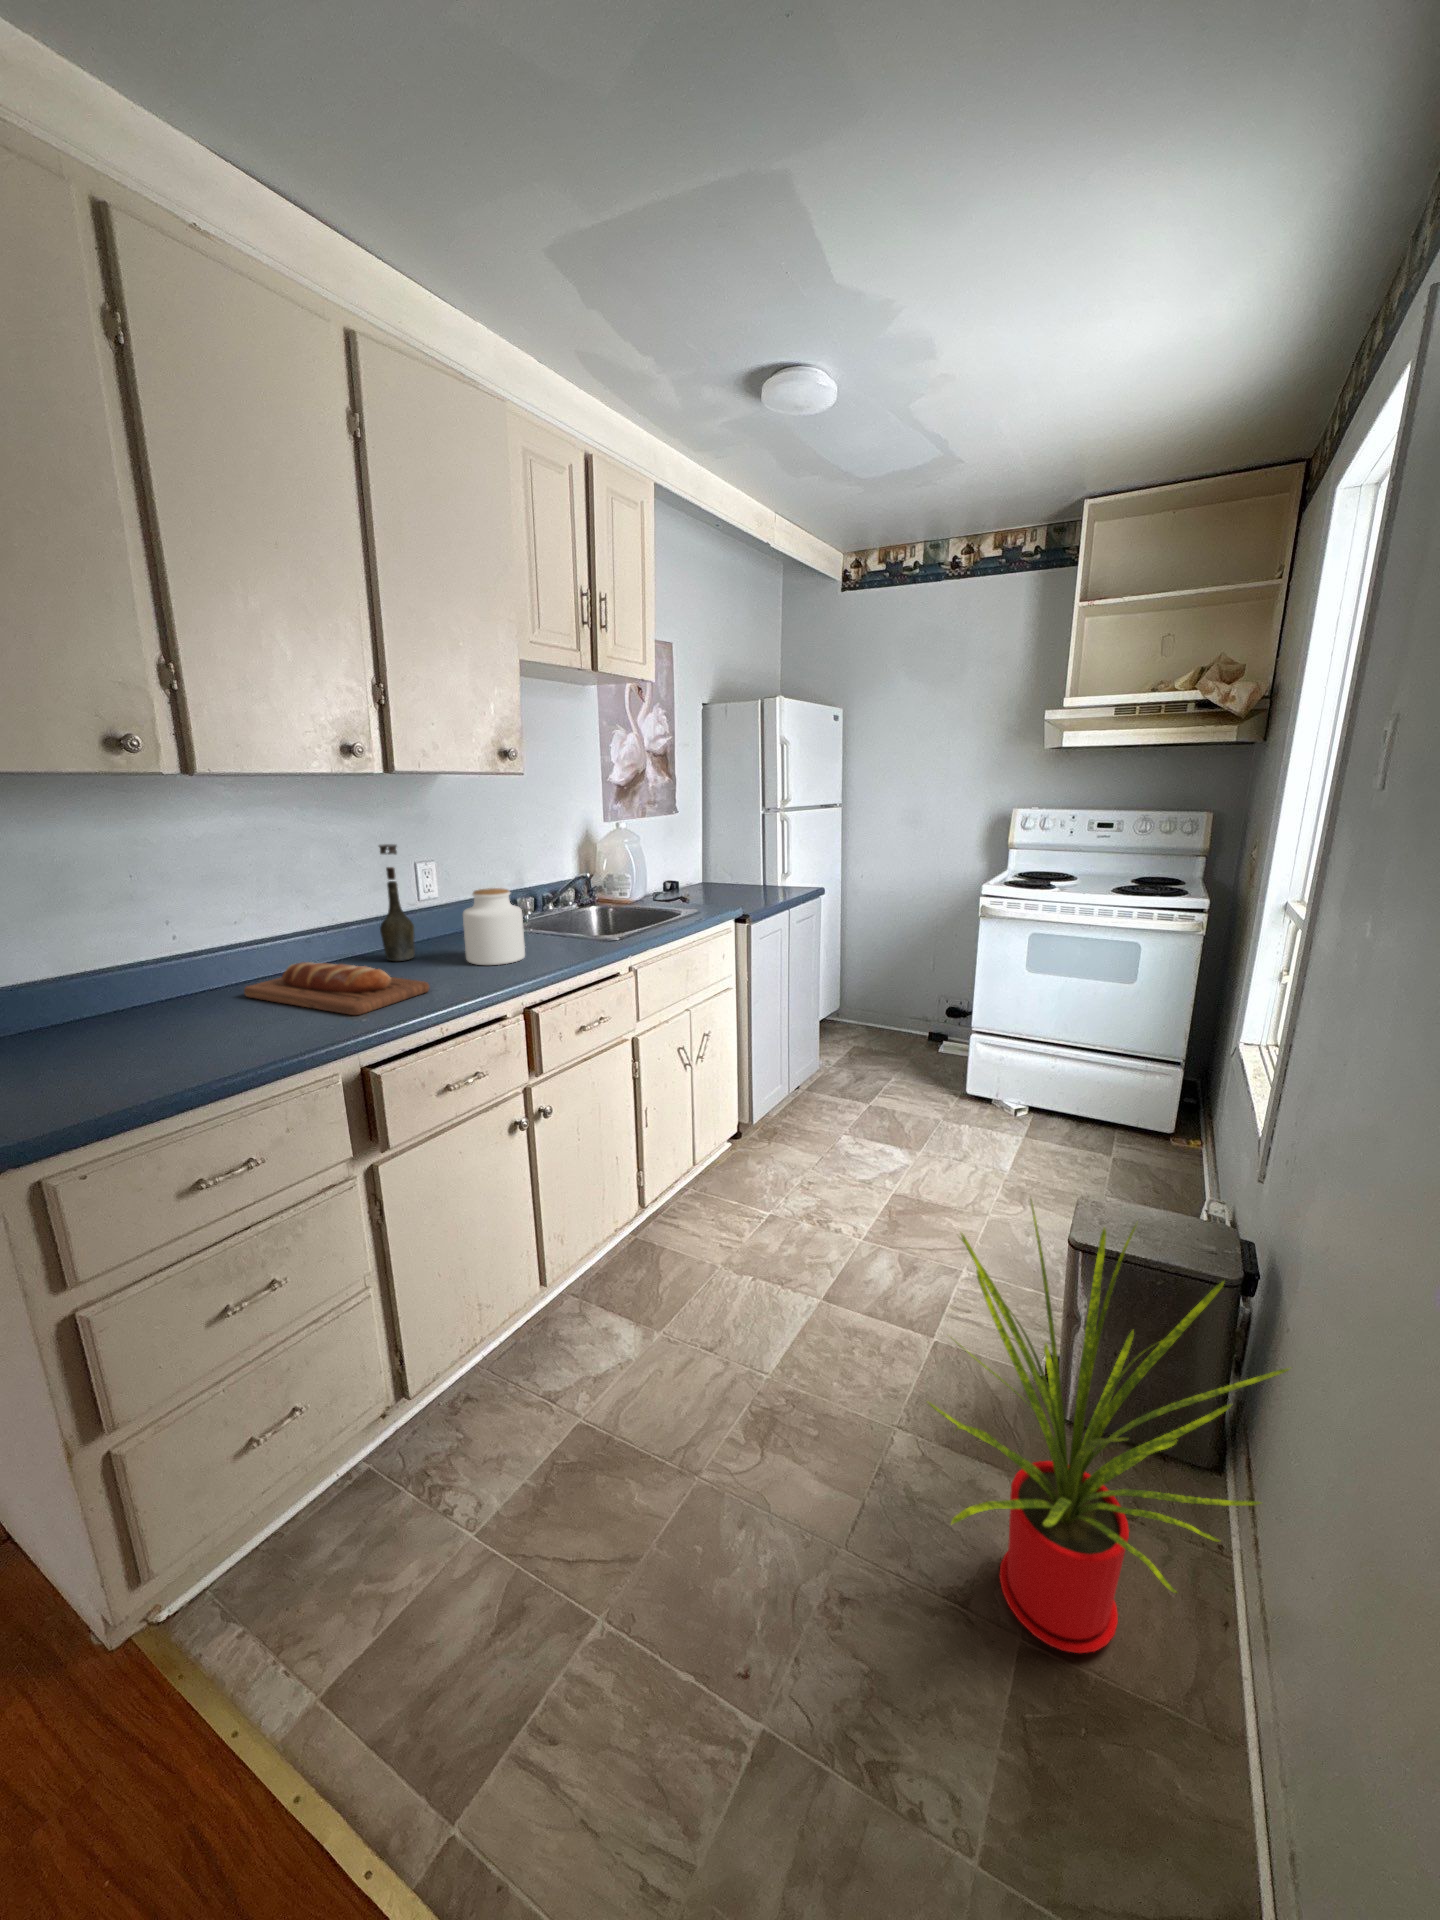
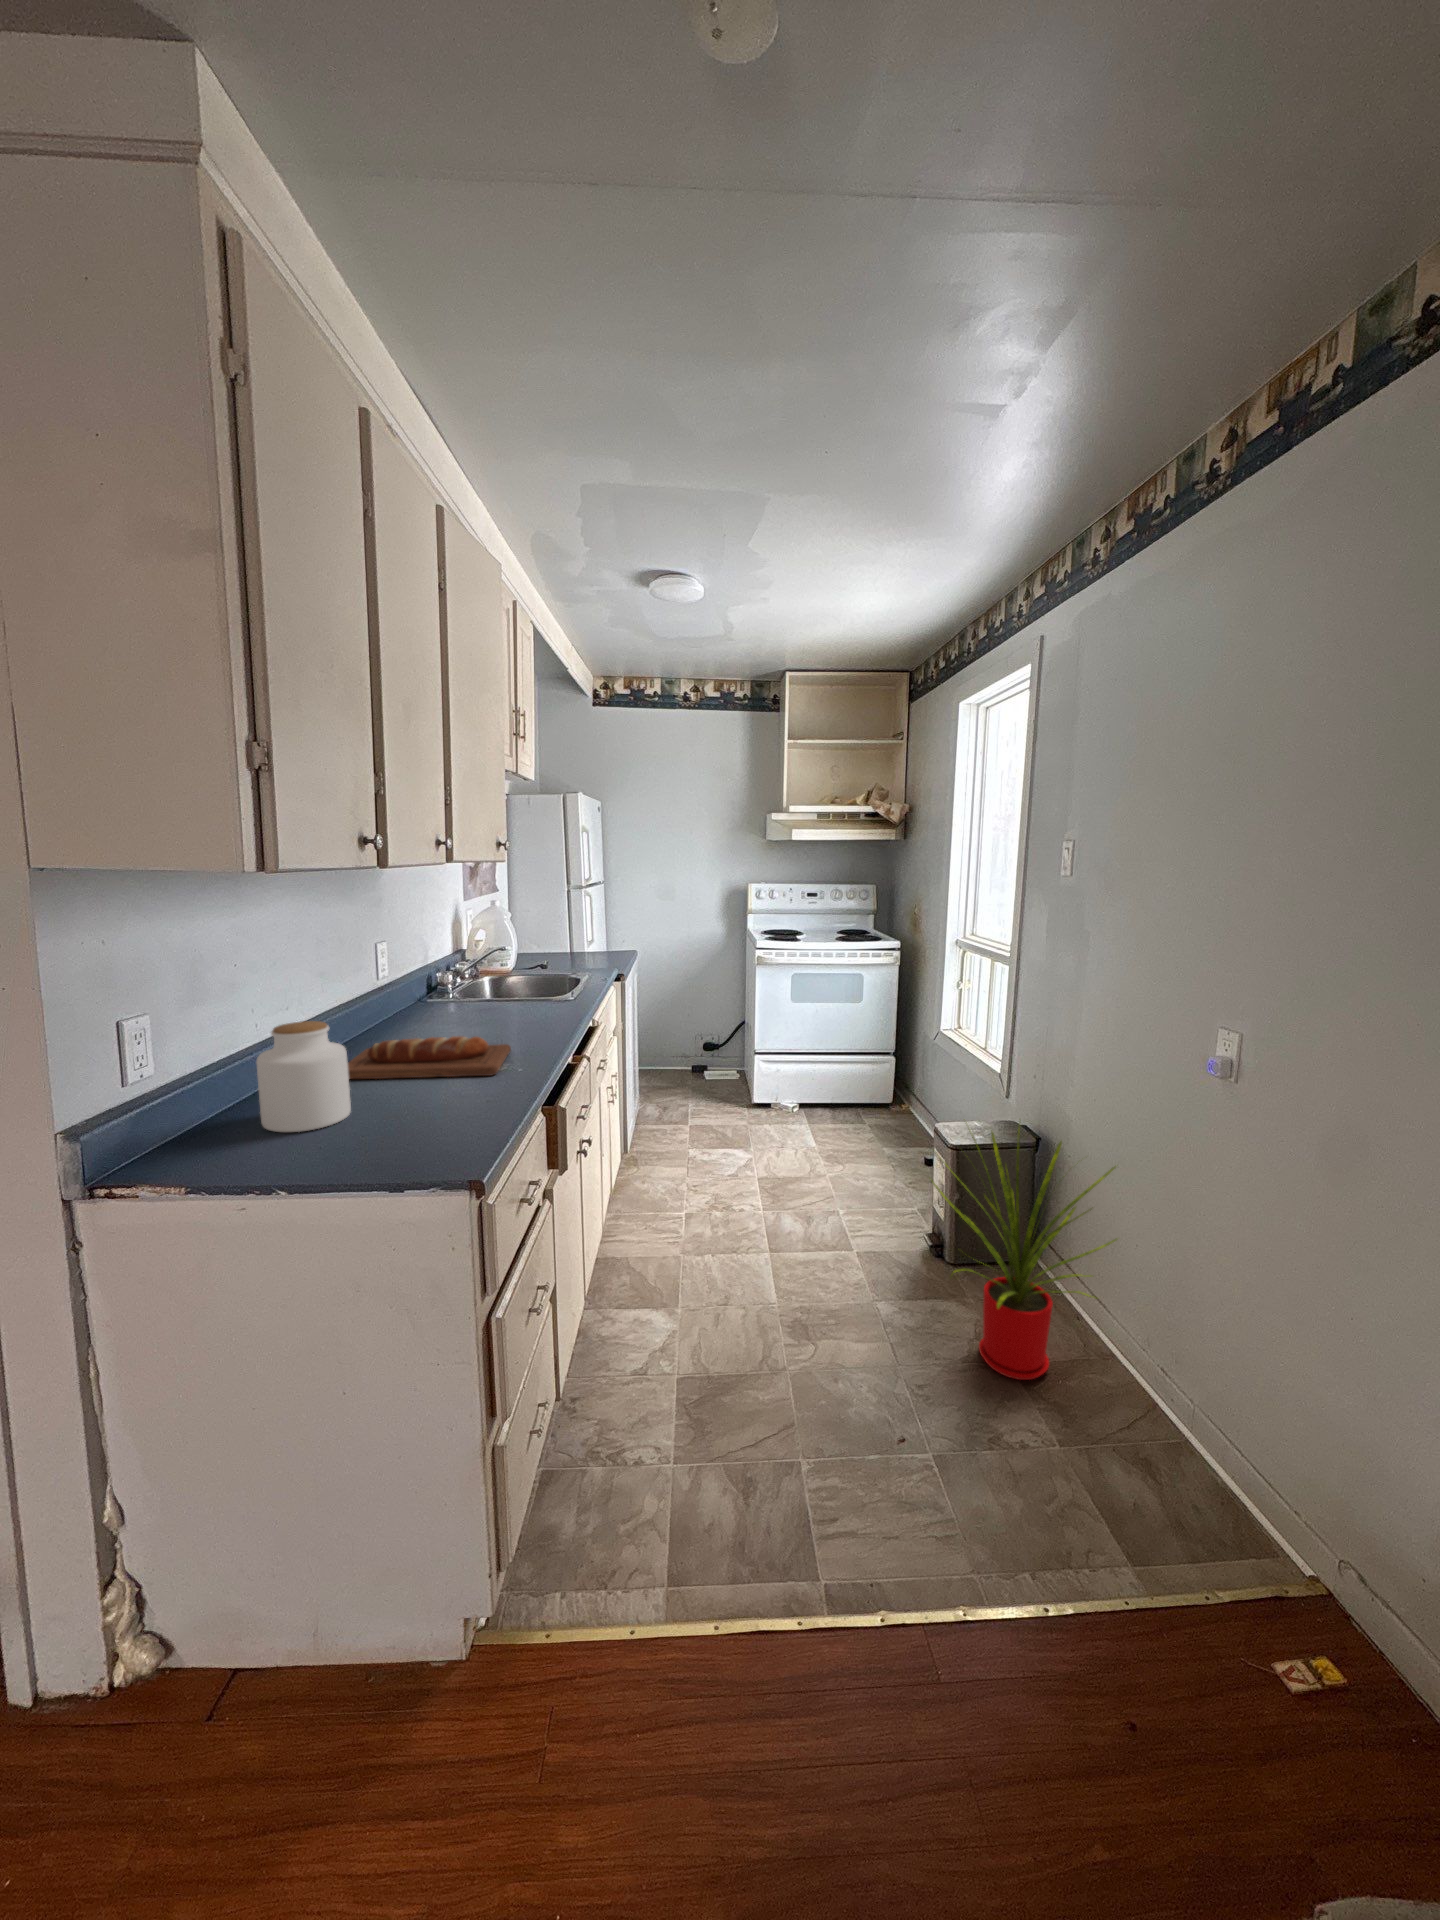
bottle: present [379,844,415,961] -> none [390,927,423,1038]
jar: present [463,888,525,965] -> present [256,1021,351,1132]

